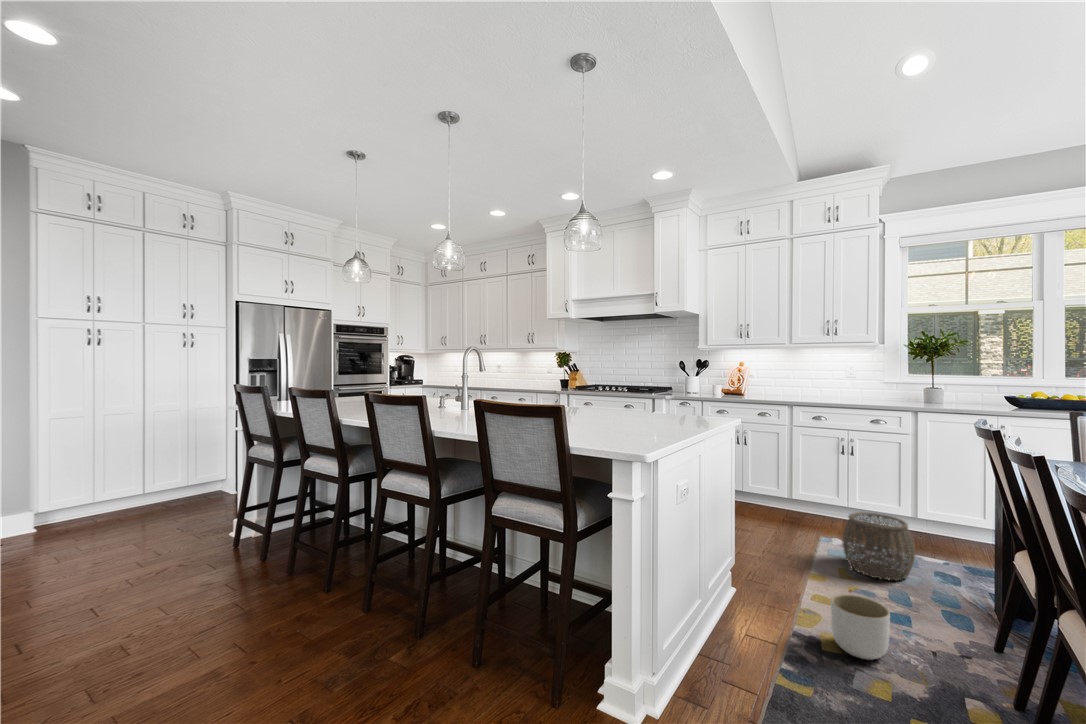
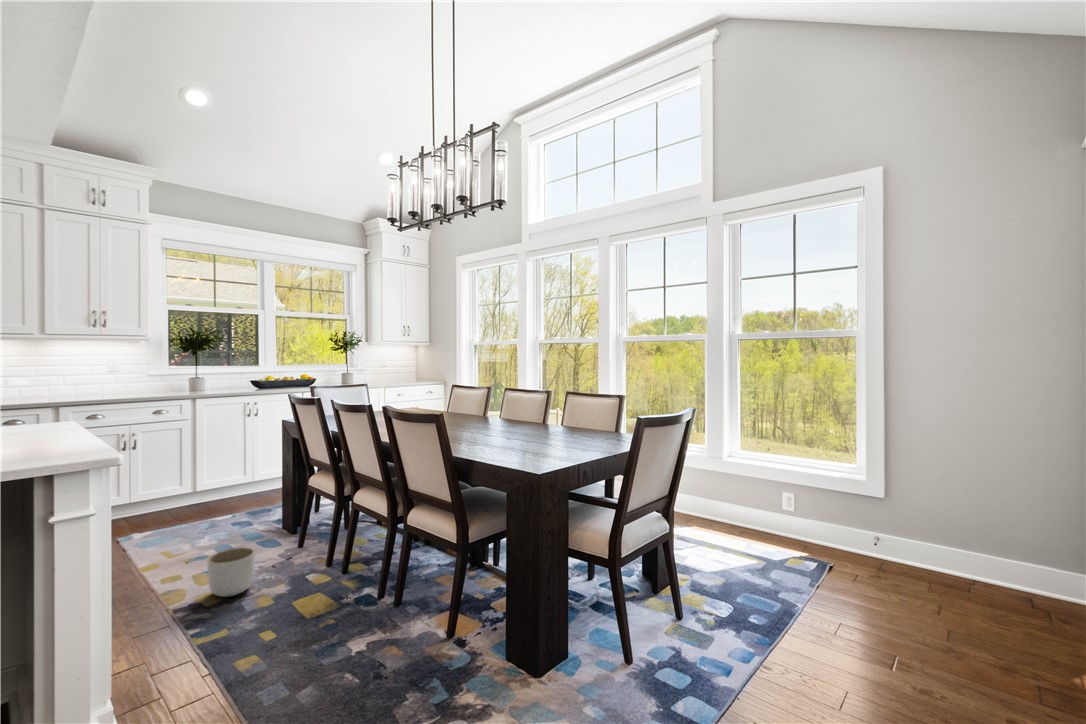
woven basket: present [842,512,915,581] -> none [160,490,226,548]

